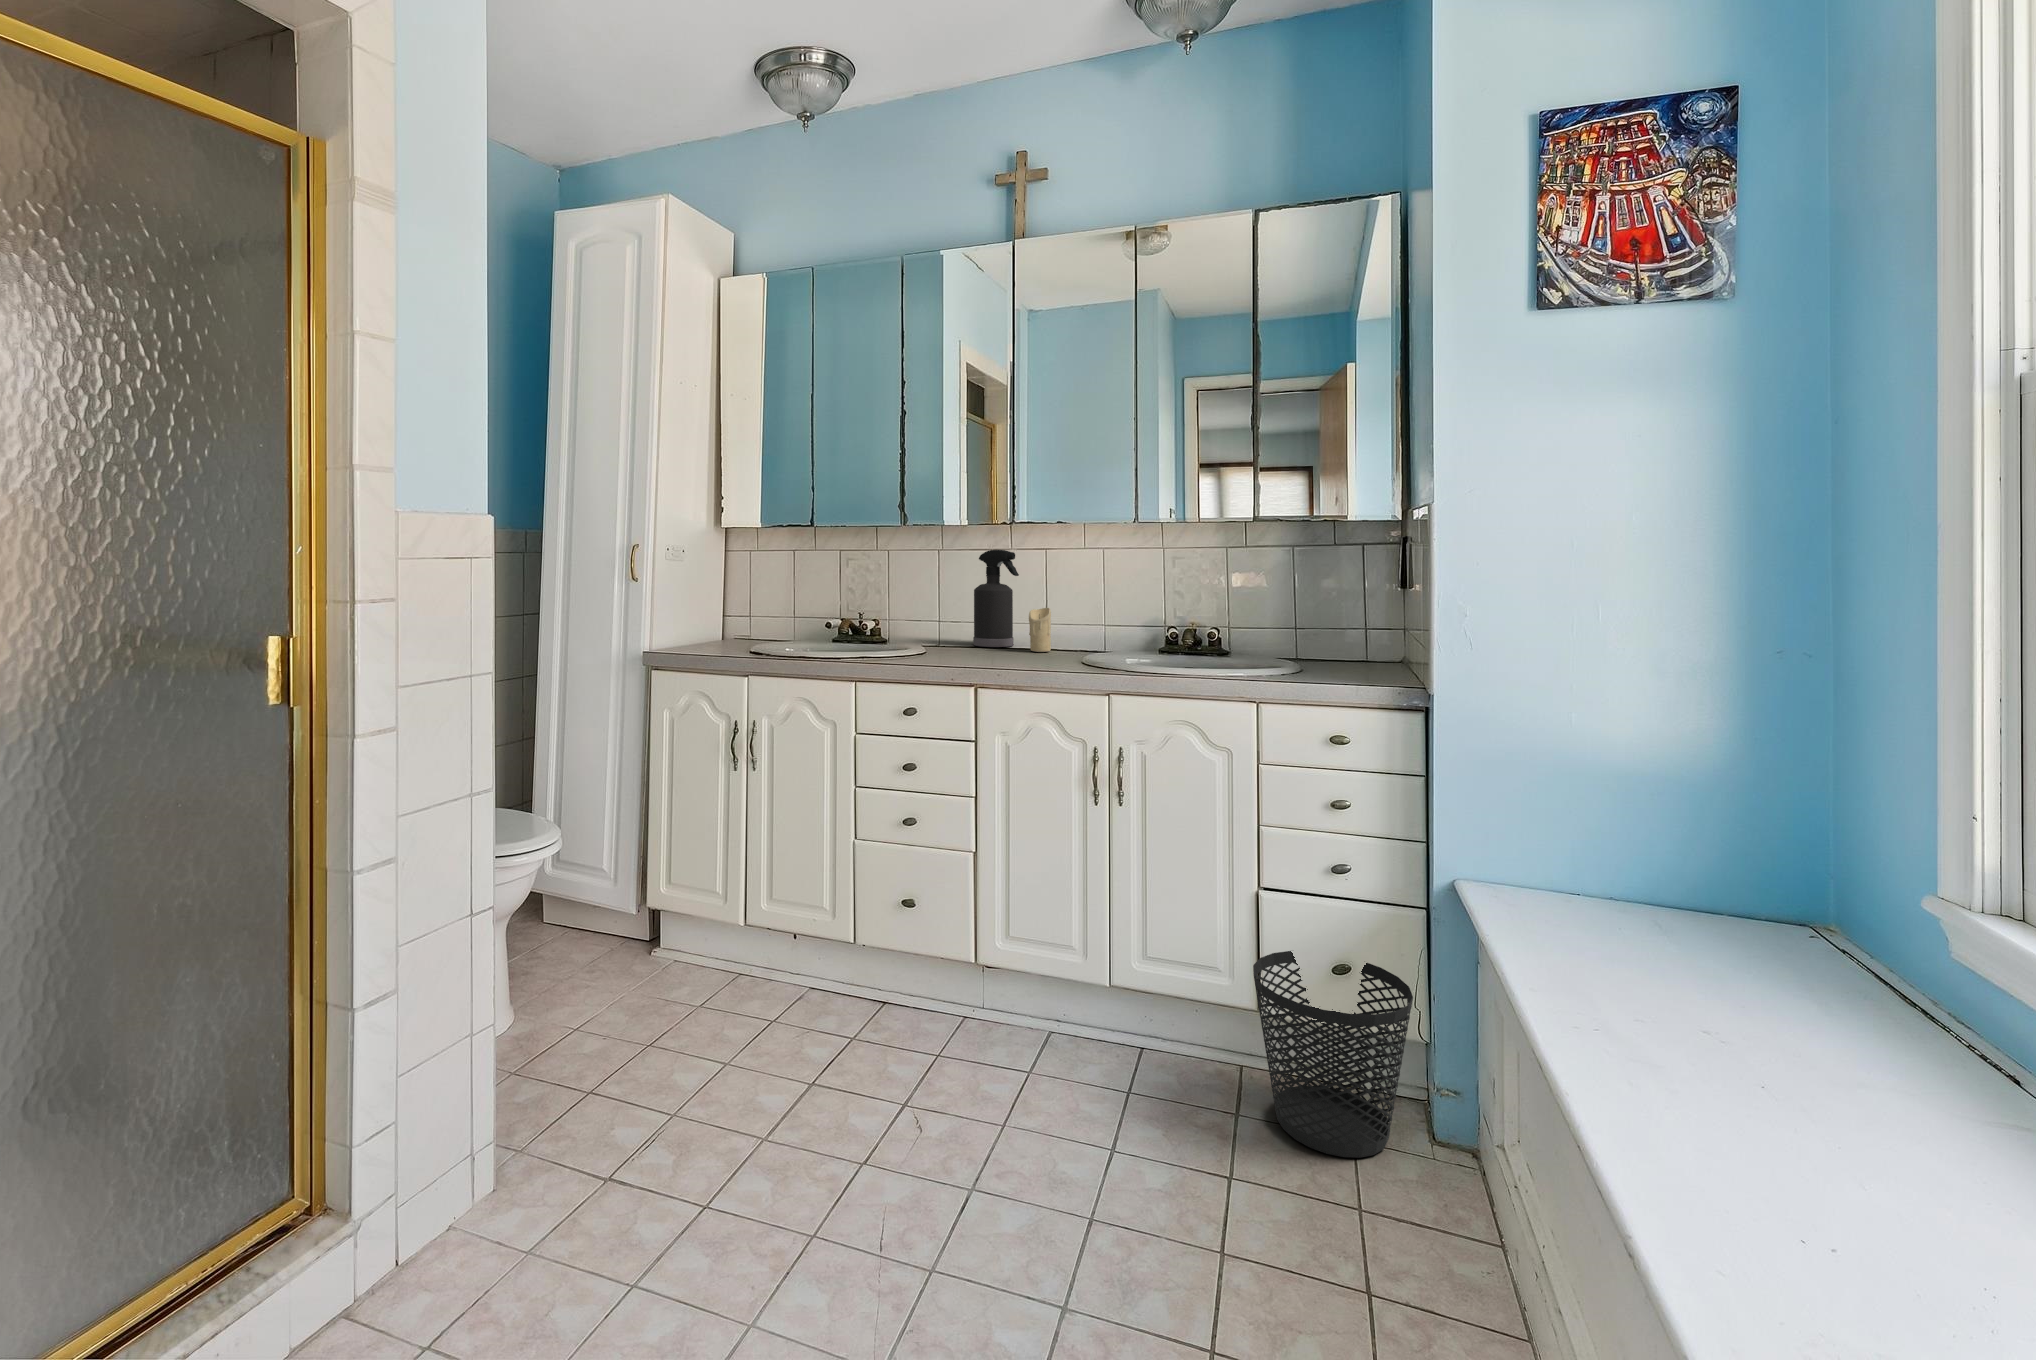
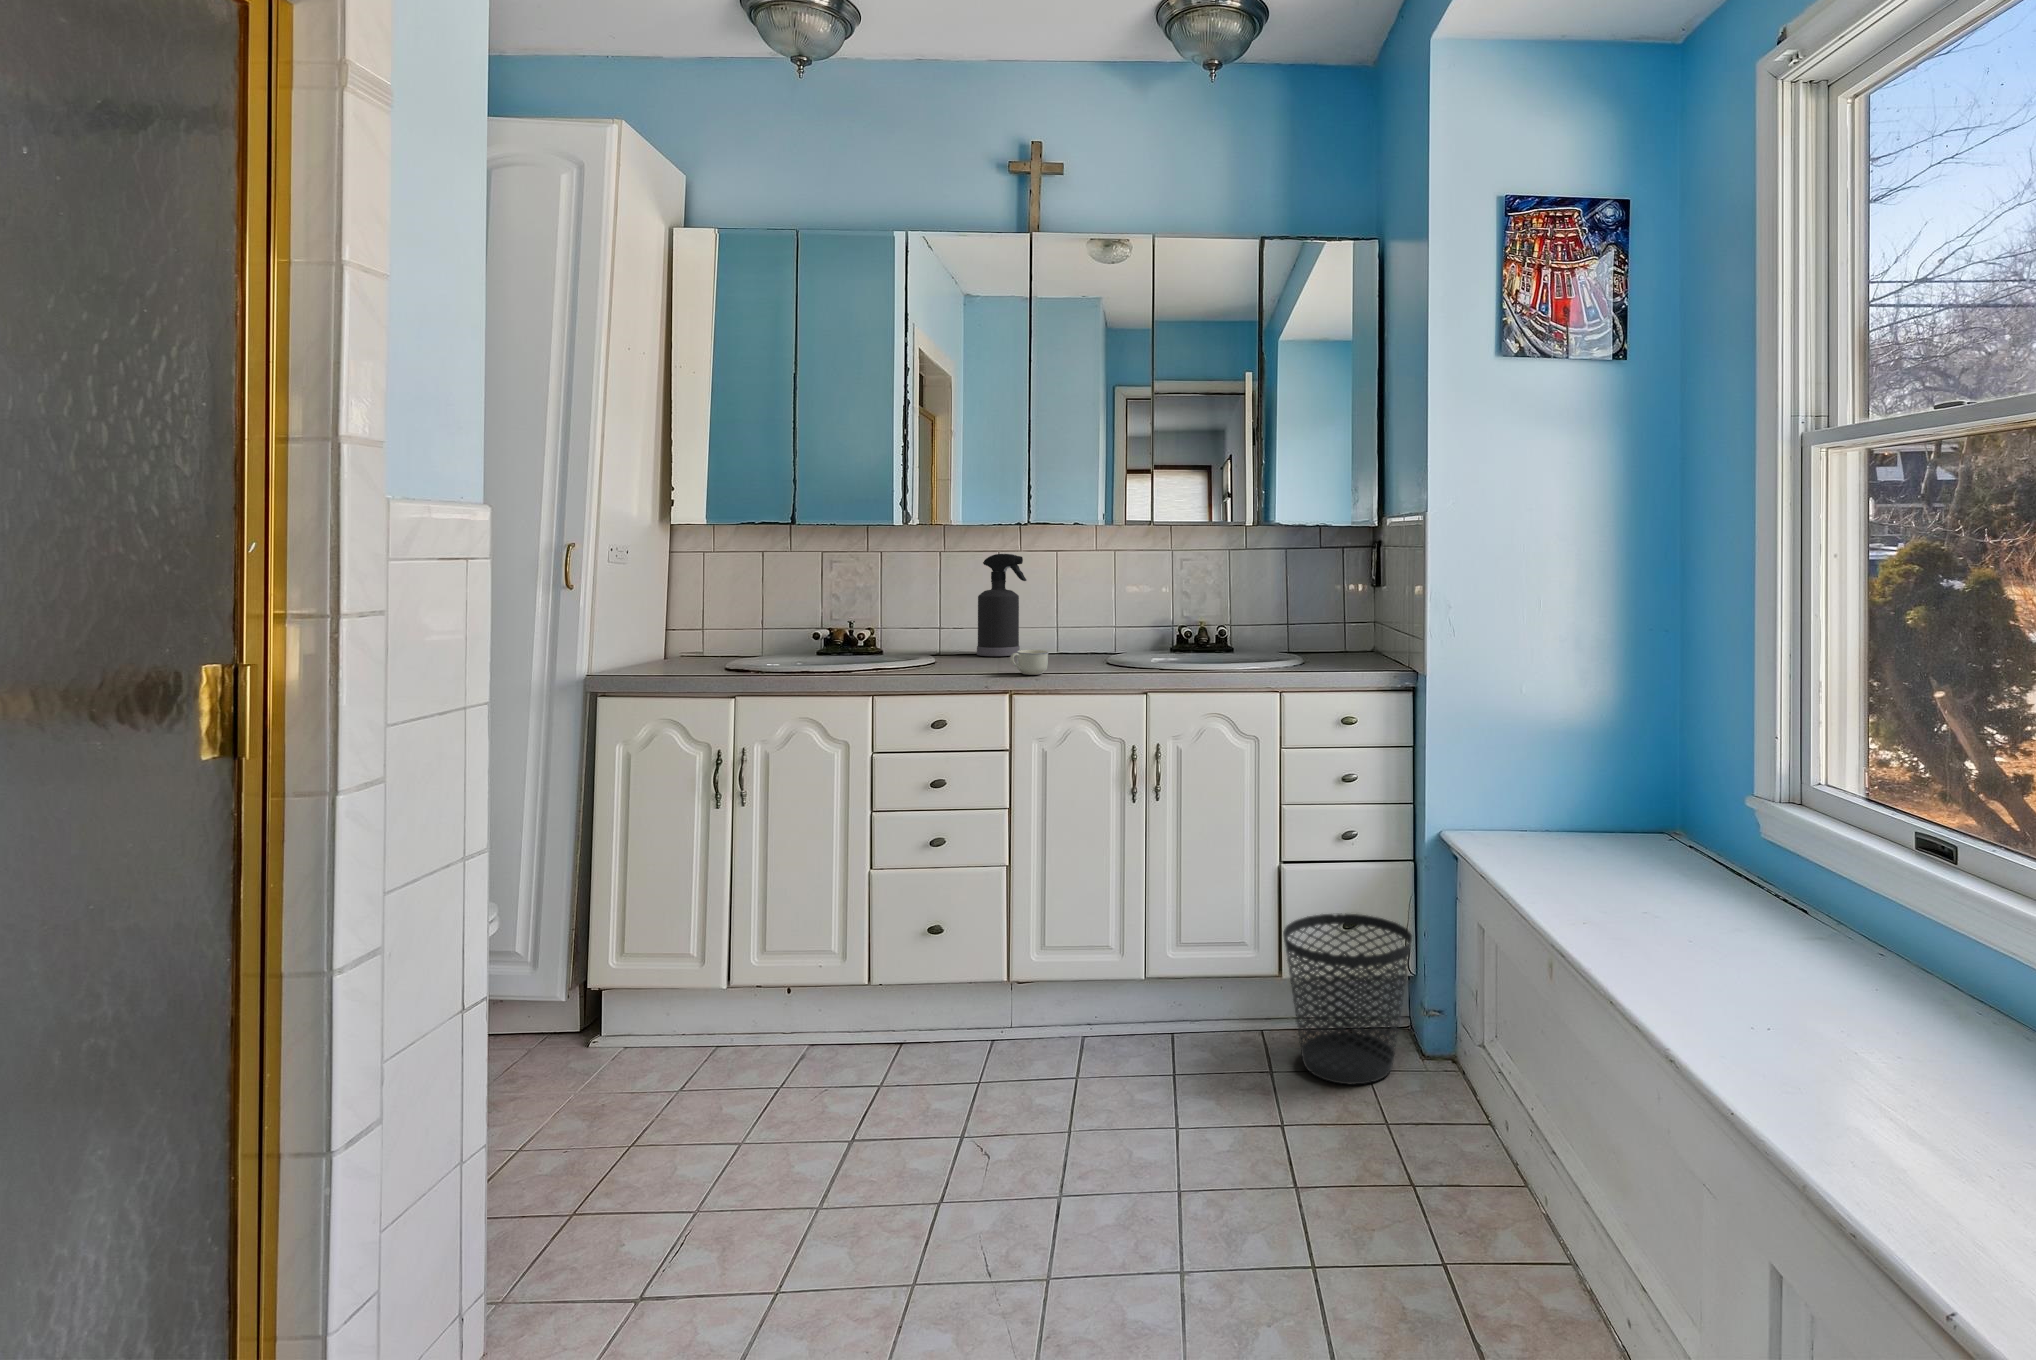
candle: present [1029,608,1051,652] -> none [1041,613,1064,658]
cup: none [980,643,1018,668] -> present [1010,650,1048,675]

